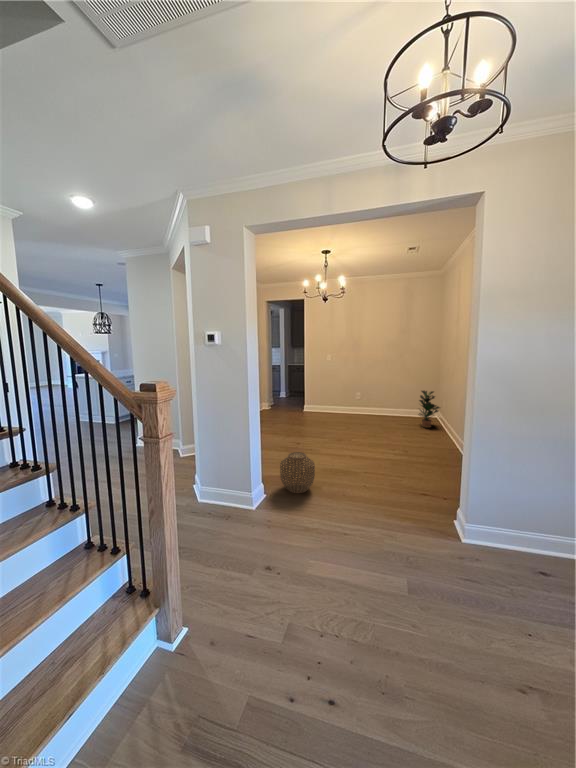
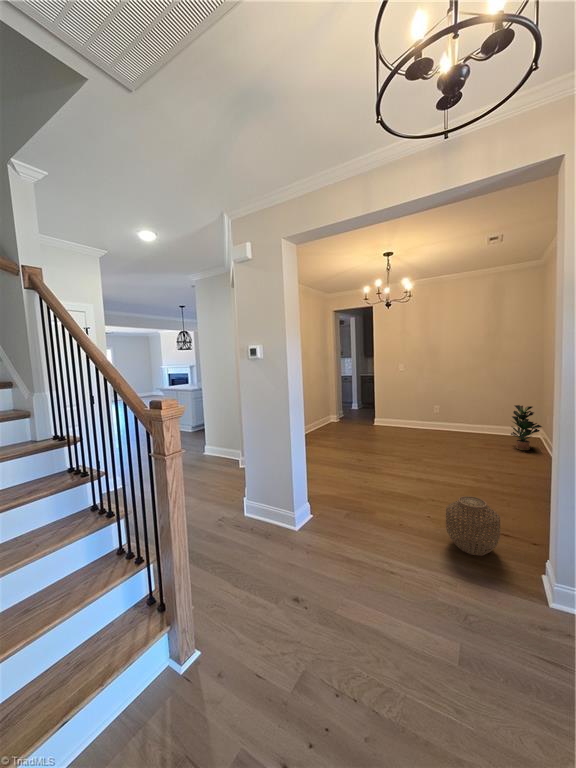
woven basket: present [280,452,315,493] -> present [446,496,500,556]

